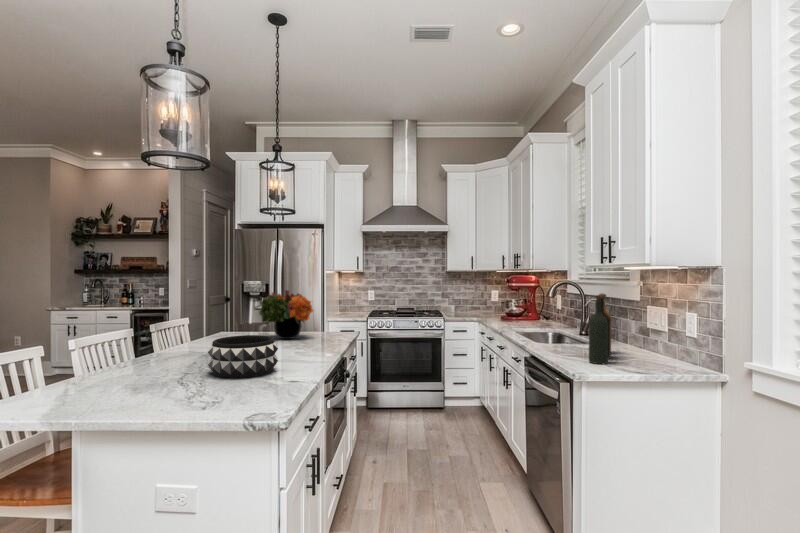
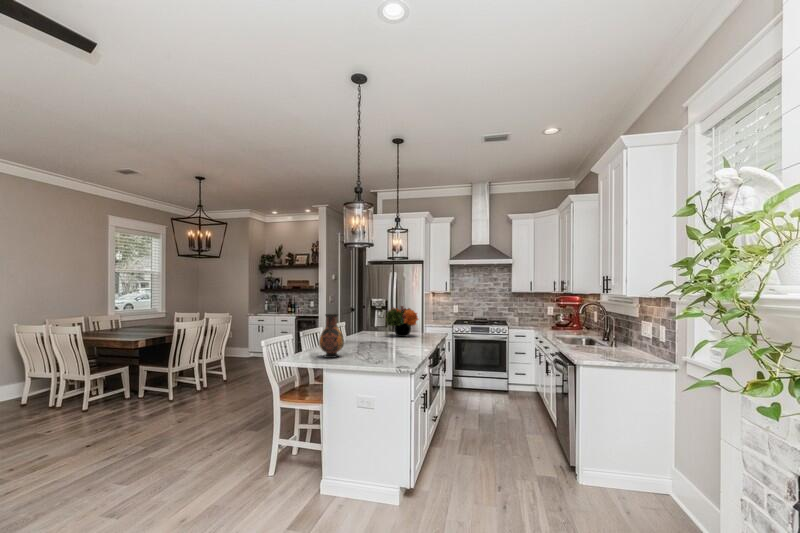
bottle: present [589,294,611,364] -> none [596,312,618,358]
vase: none [104,303,160,390] -> present [319,314,344,358]
decorative bowl: present [208,335,278,378] -> none [365,333,402,355]

